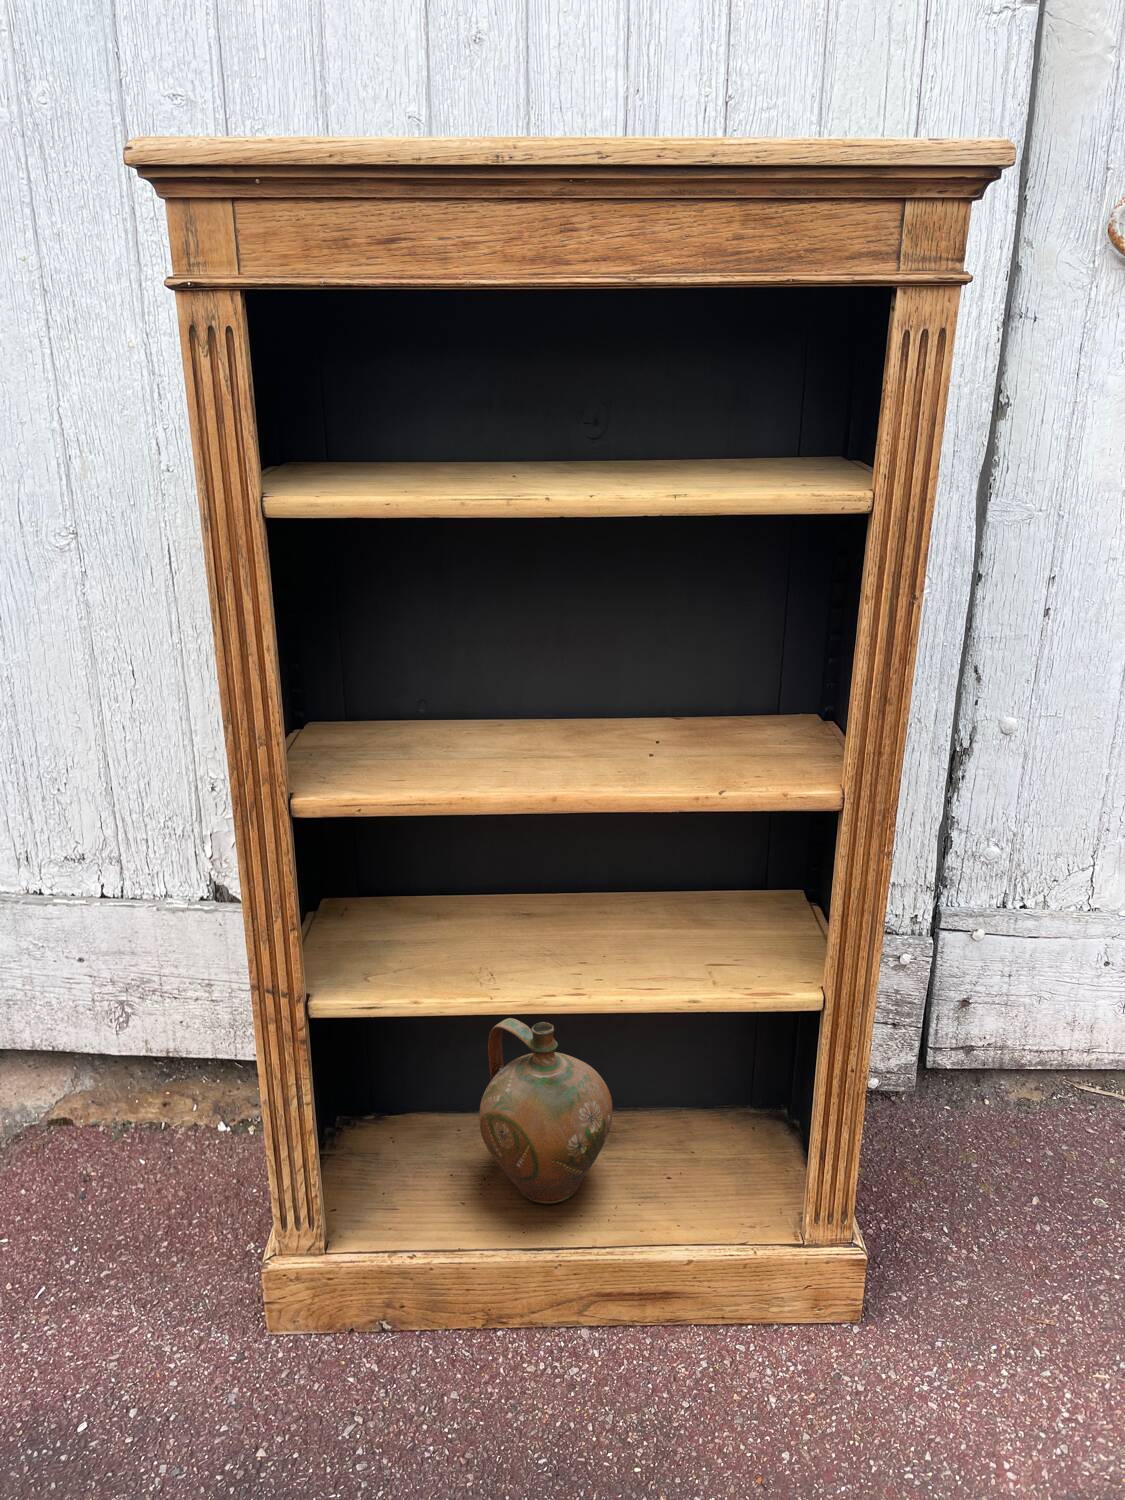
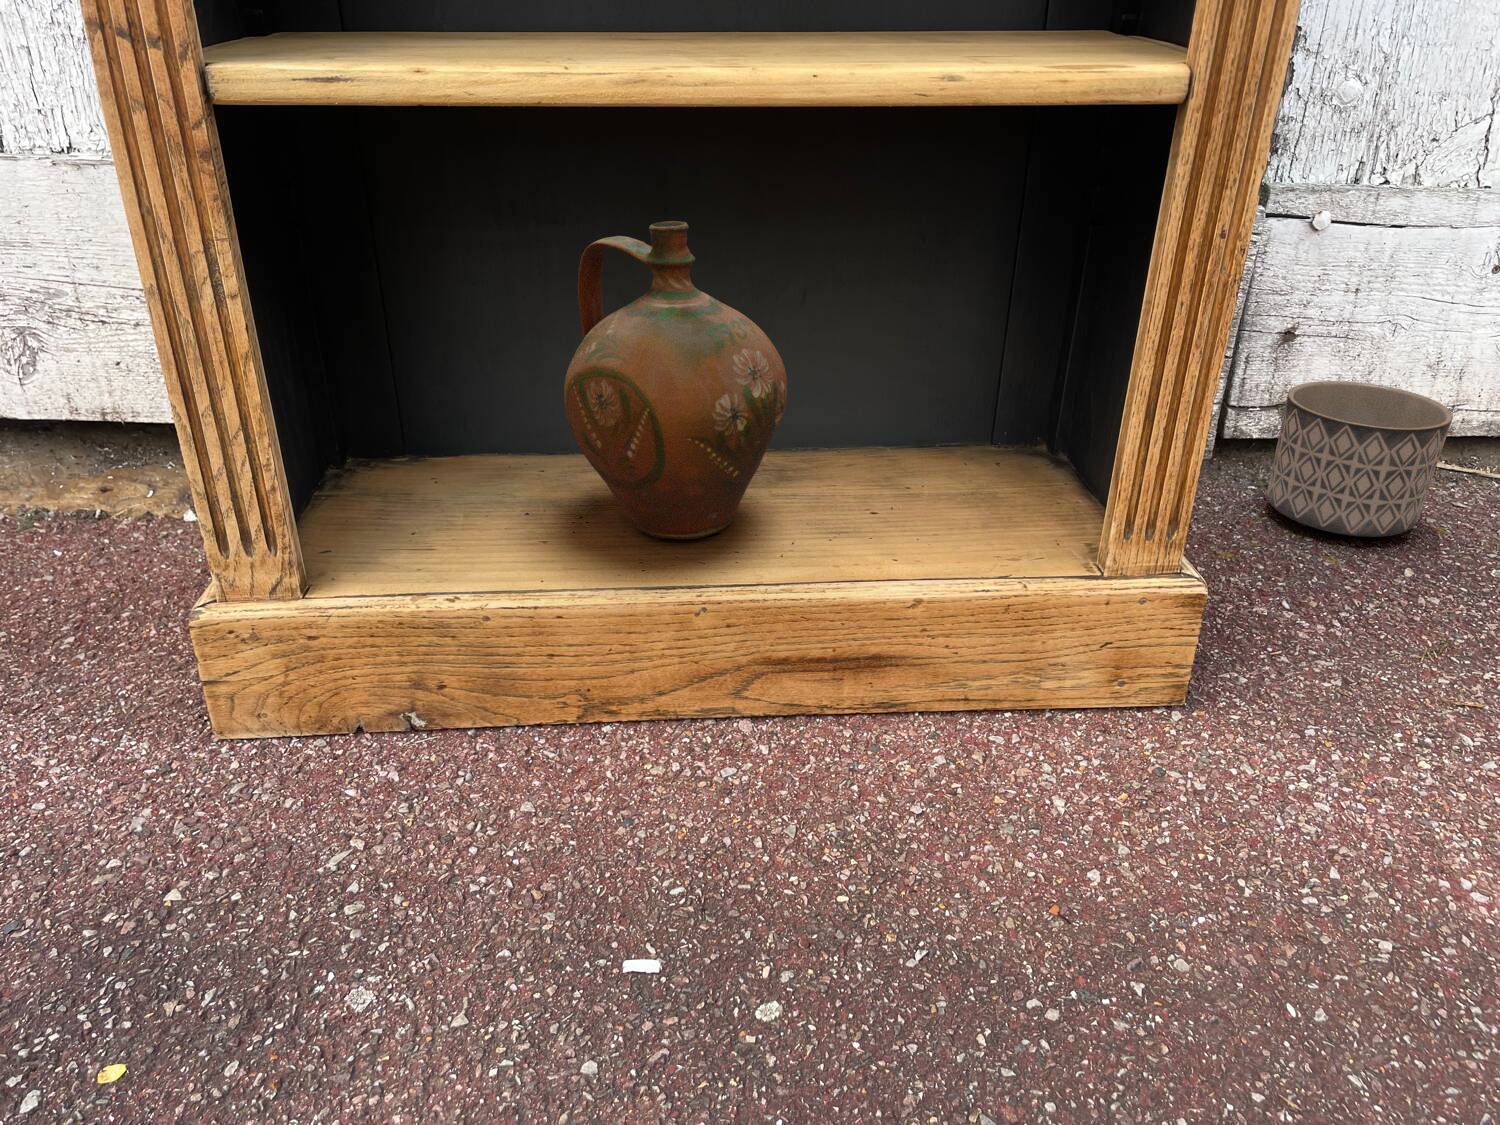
planter: none [953,1042,1066,1166] -> present [1267,381,1453,537]

